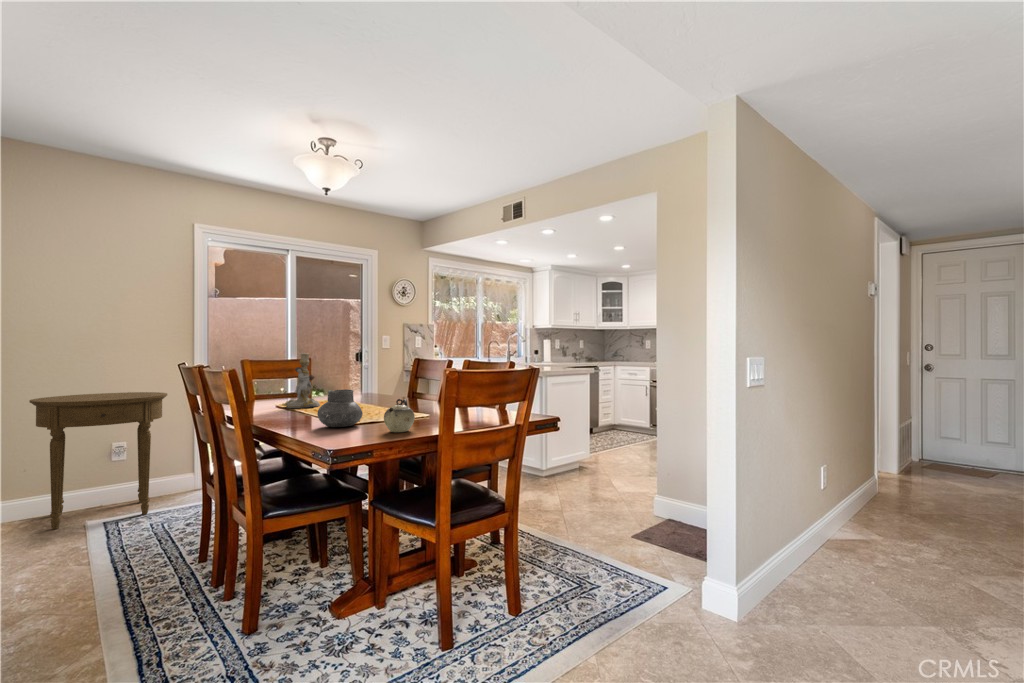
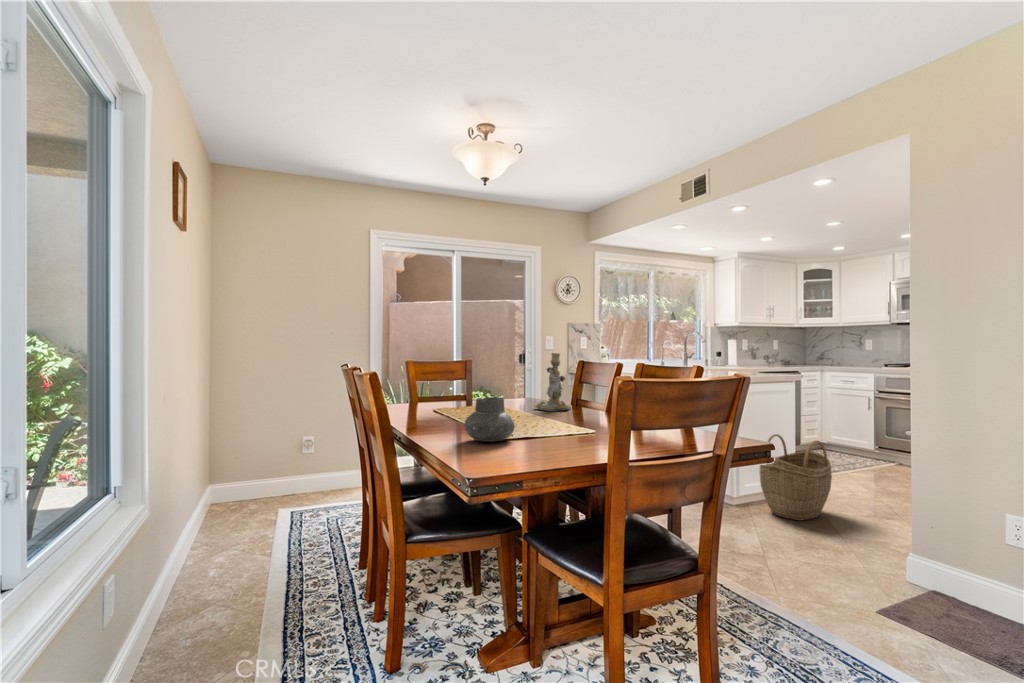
candlestick: present [283,353,320,408] -> present [535,353,571,411]
side table: present [29,392,167,529] -> none [238,390,345,514]
teapot: present [384,399,415,432] -> none [537,412,575,455]
woven basket: none [562,417,613,483] -> present [759,434,832,521]

